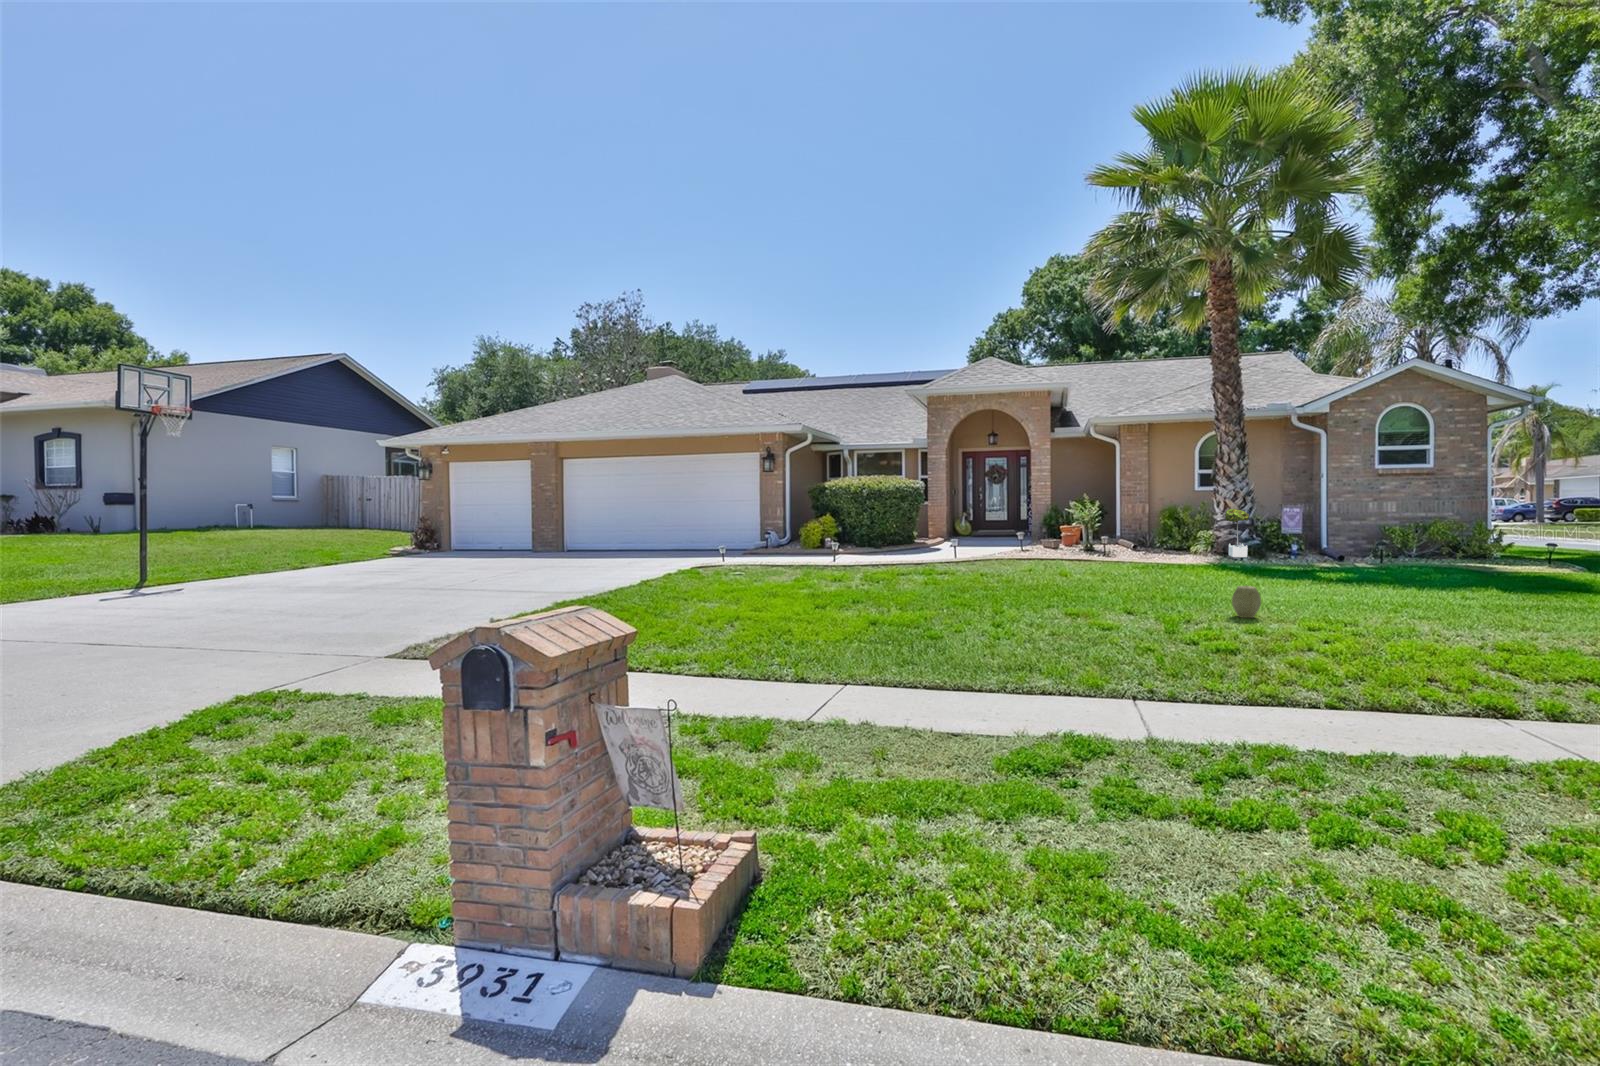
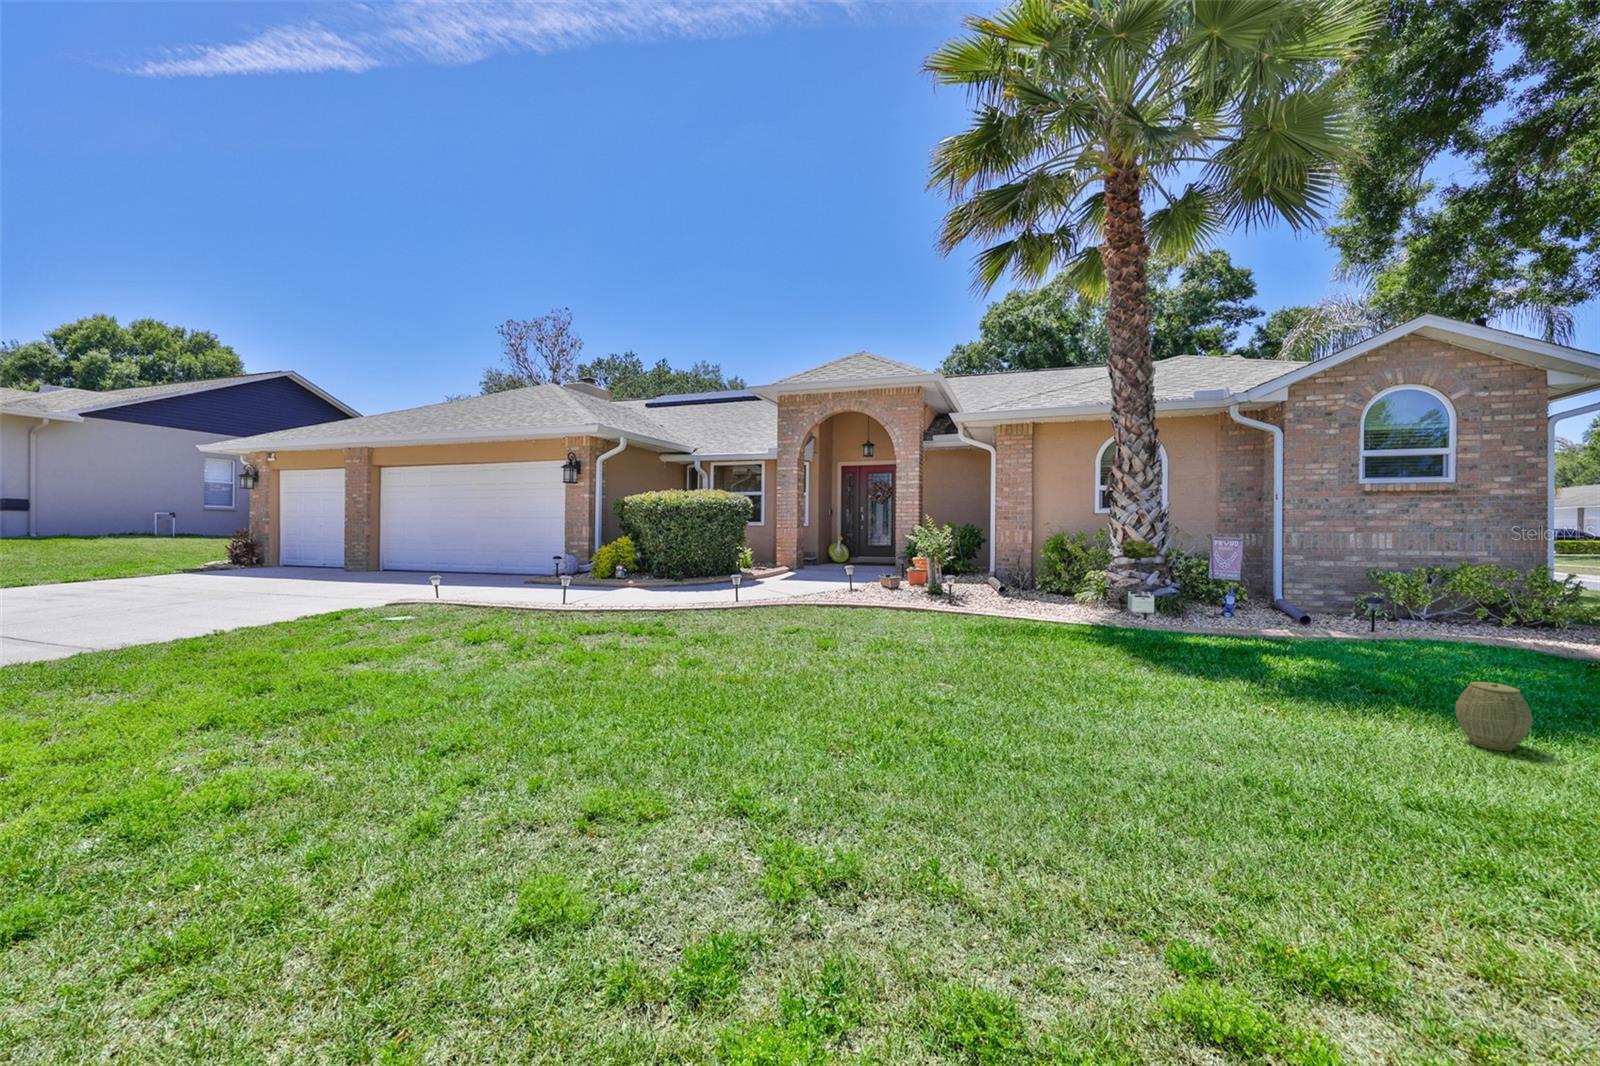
woven basket: present [1232,586,1261,618] -> present [1455,682,1532,751]

